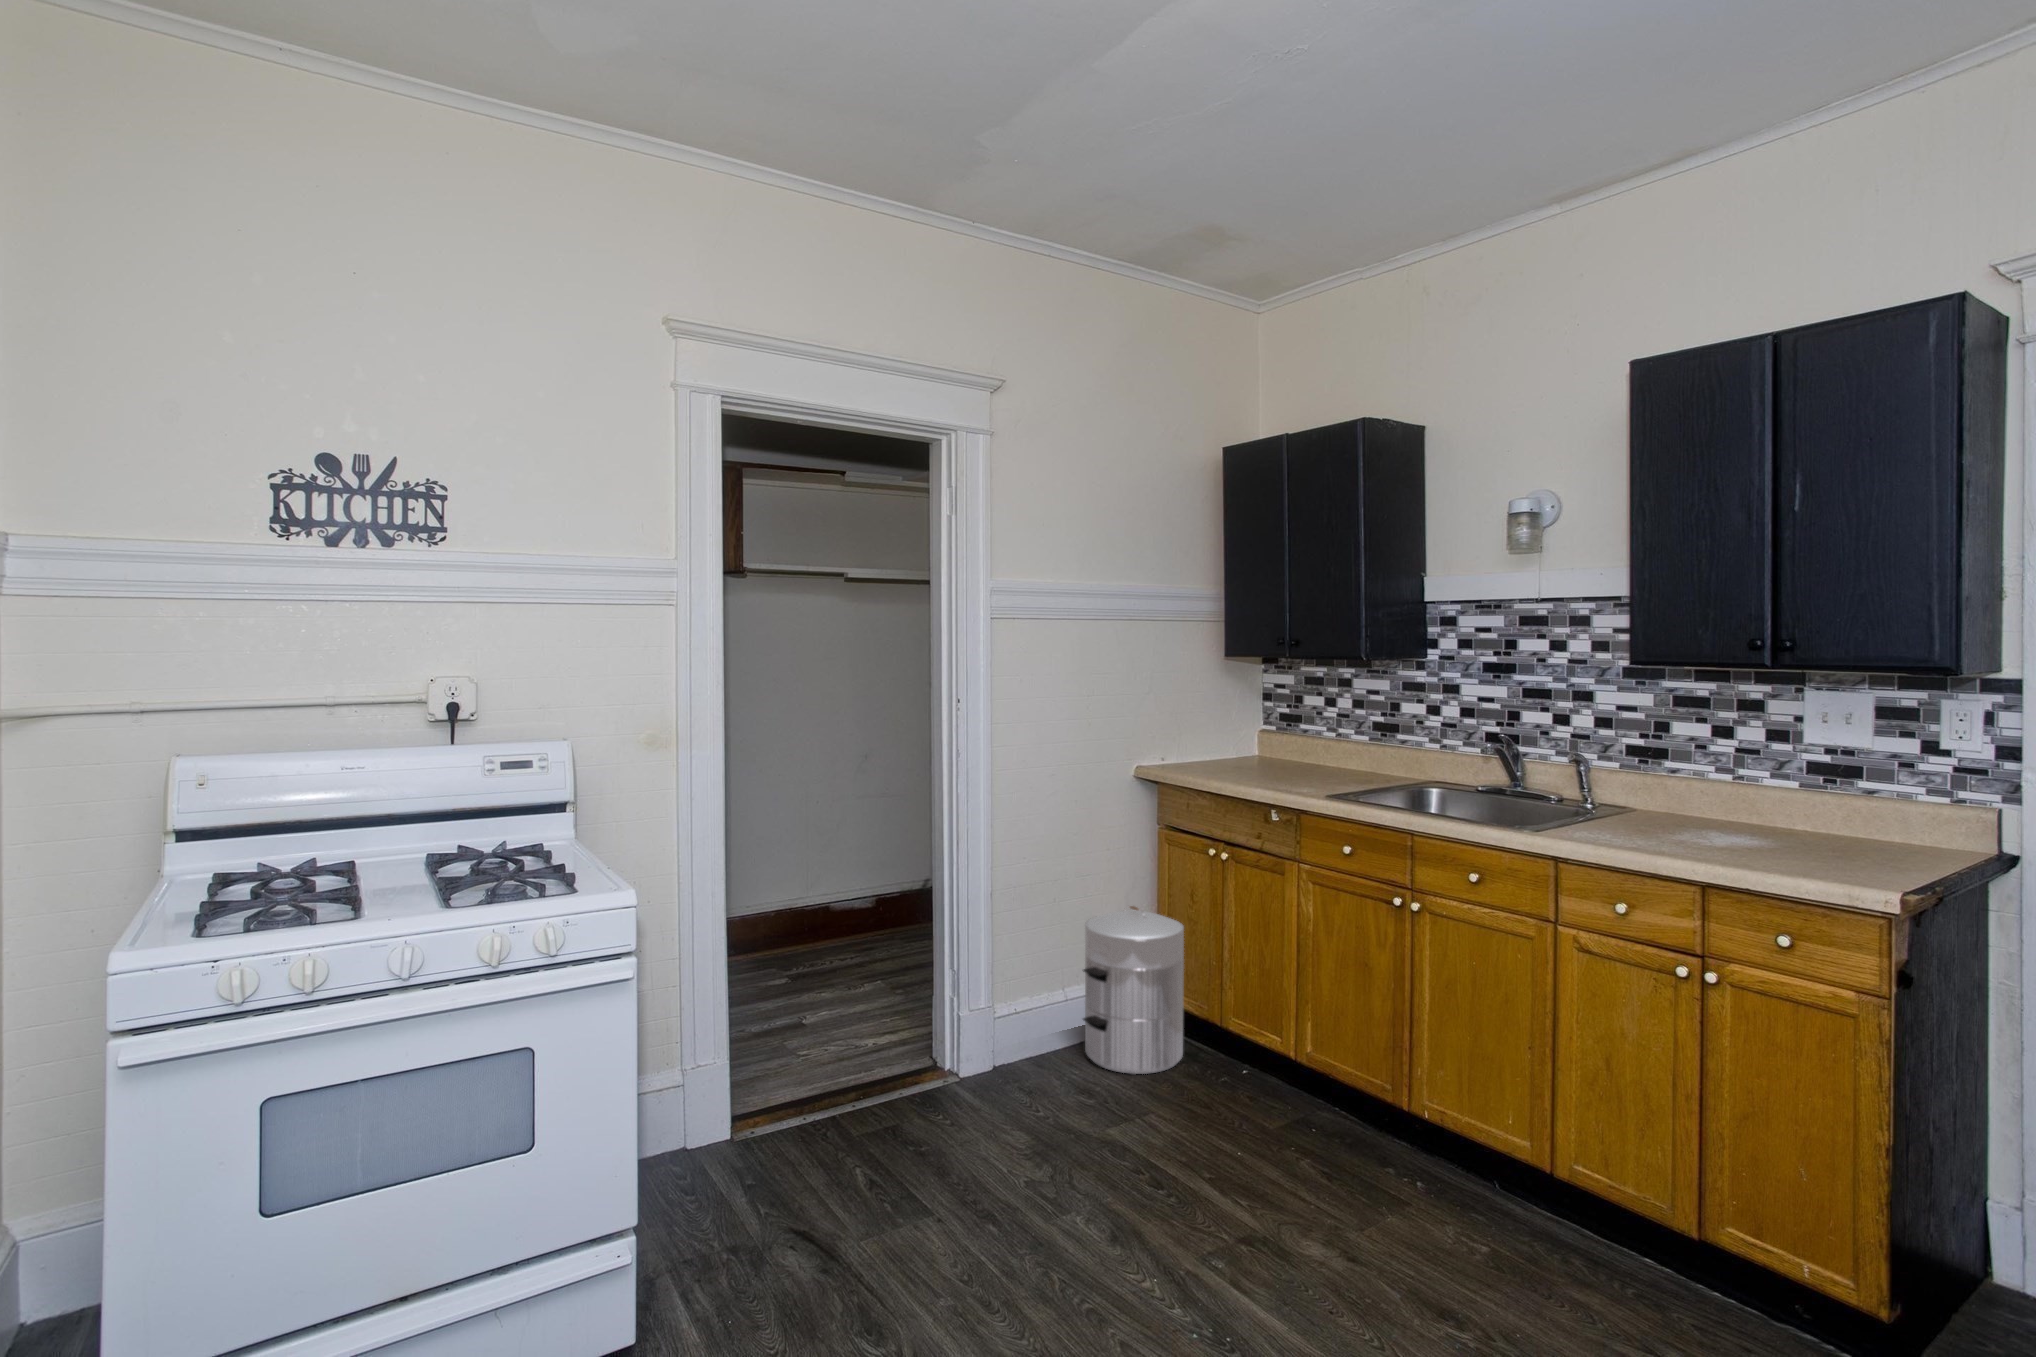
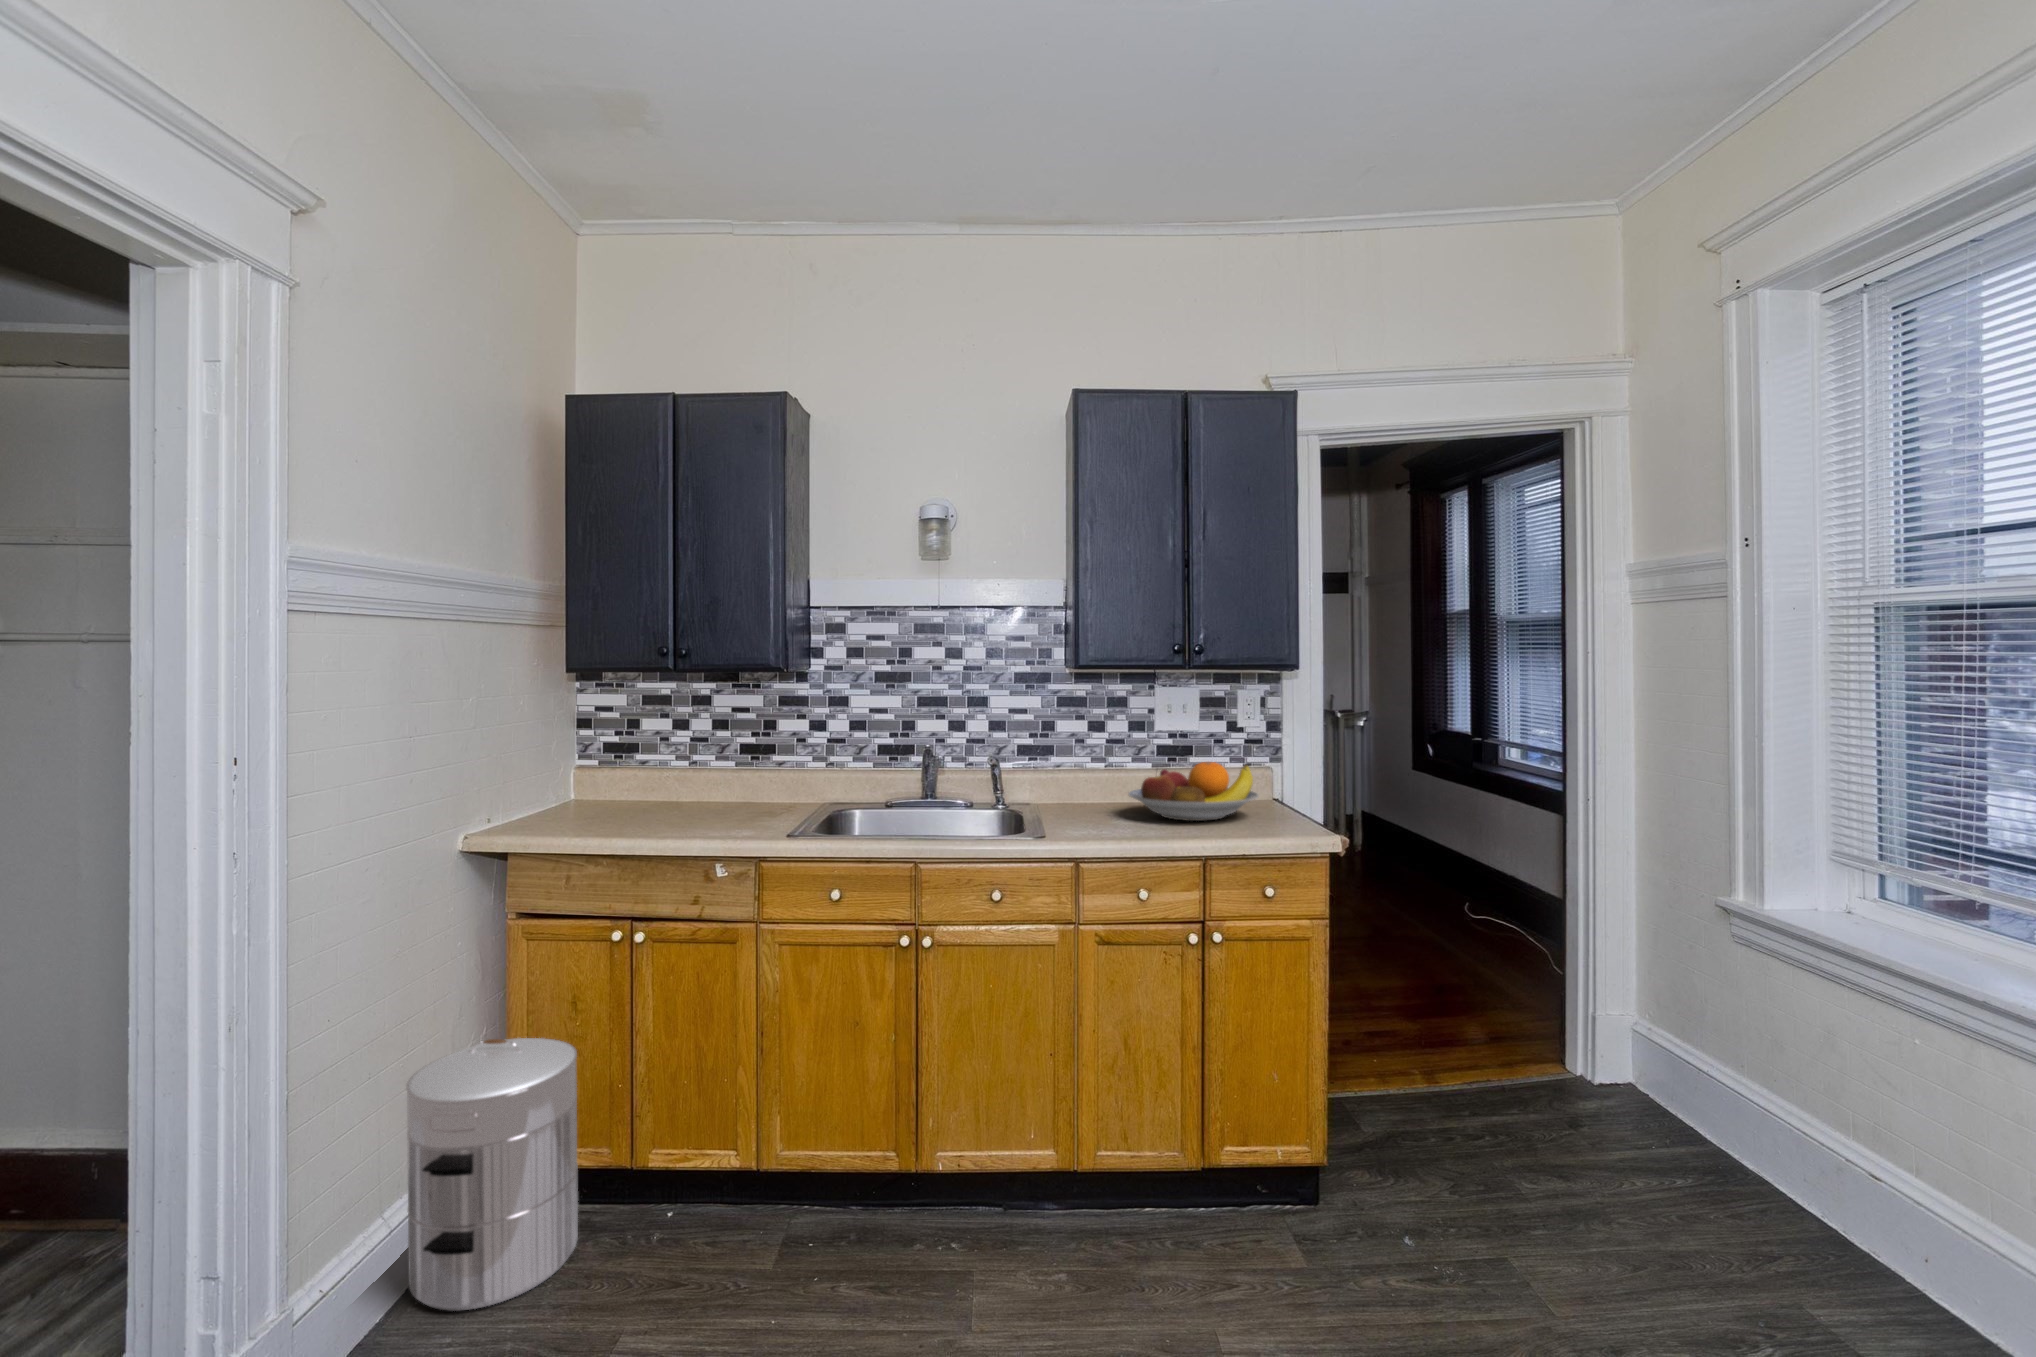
fruit bowl: none [1678,783,1869,853] -> present [1129,762,1259,821]

